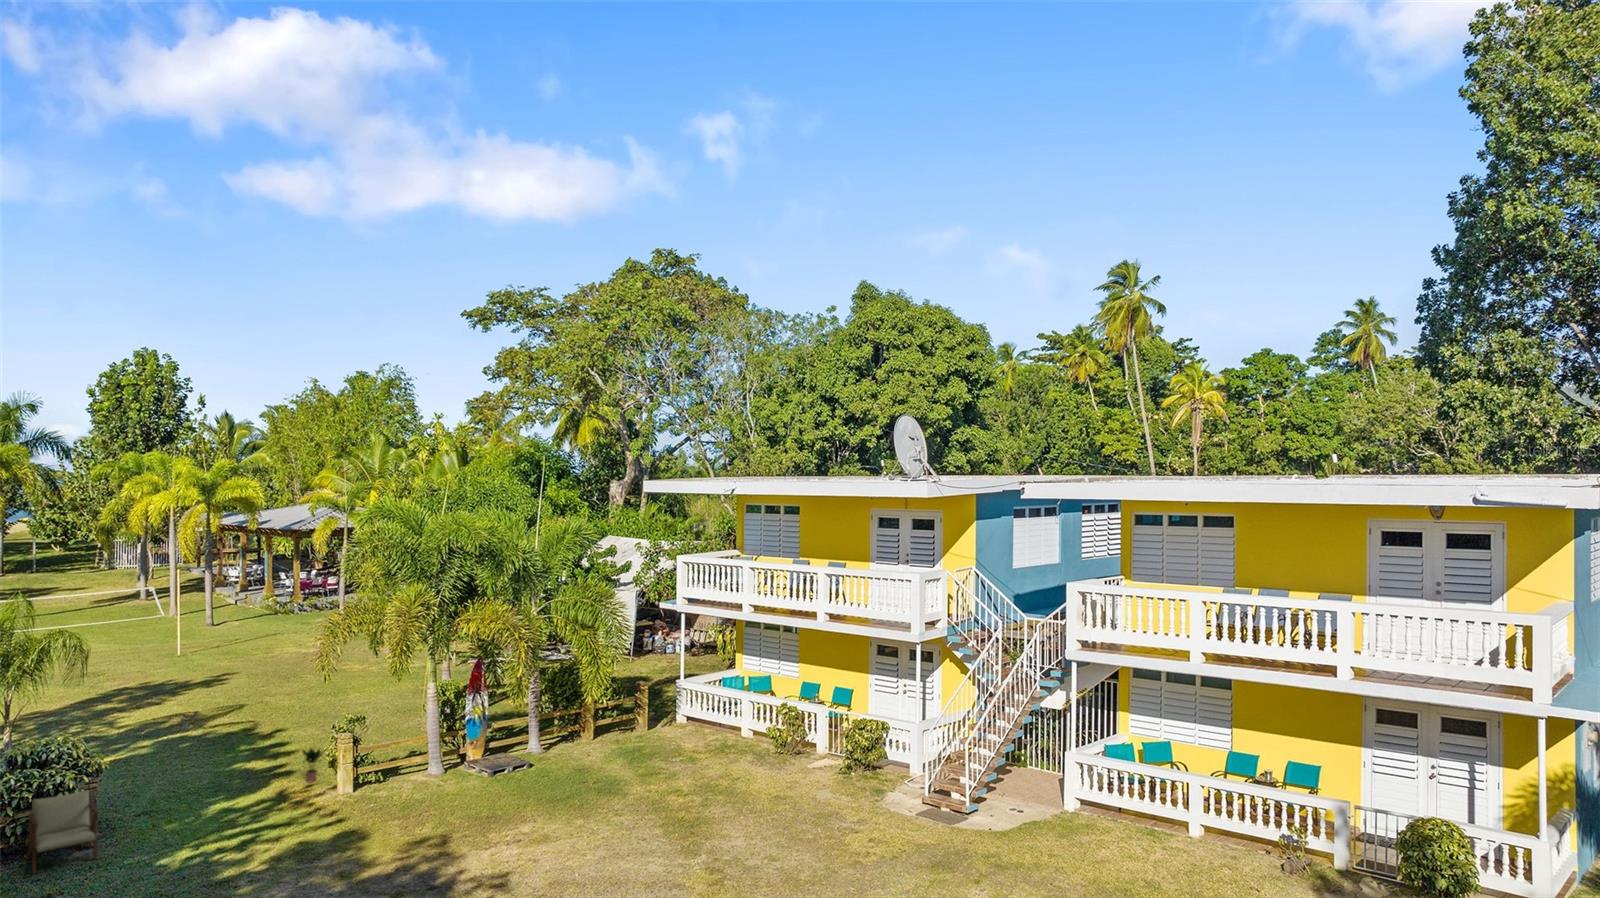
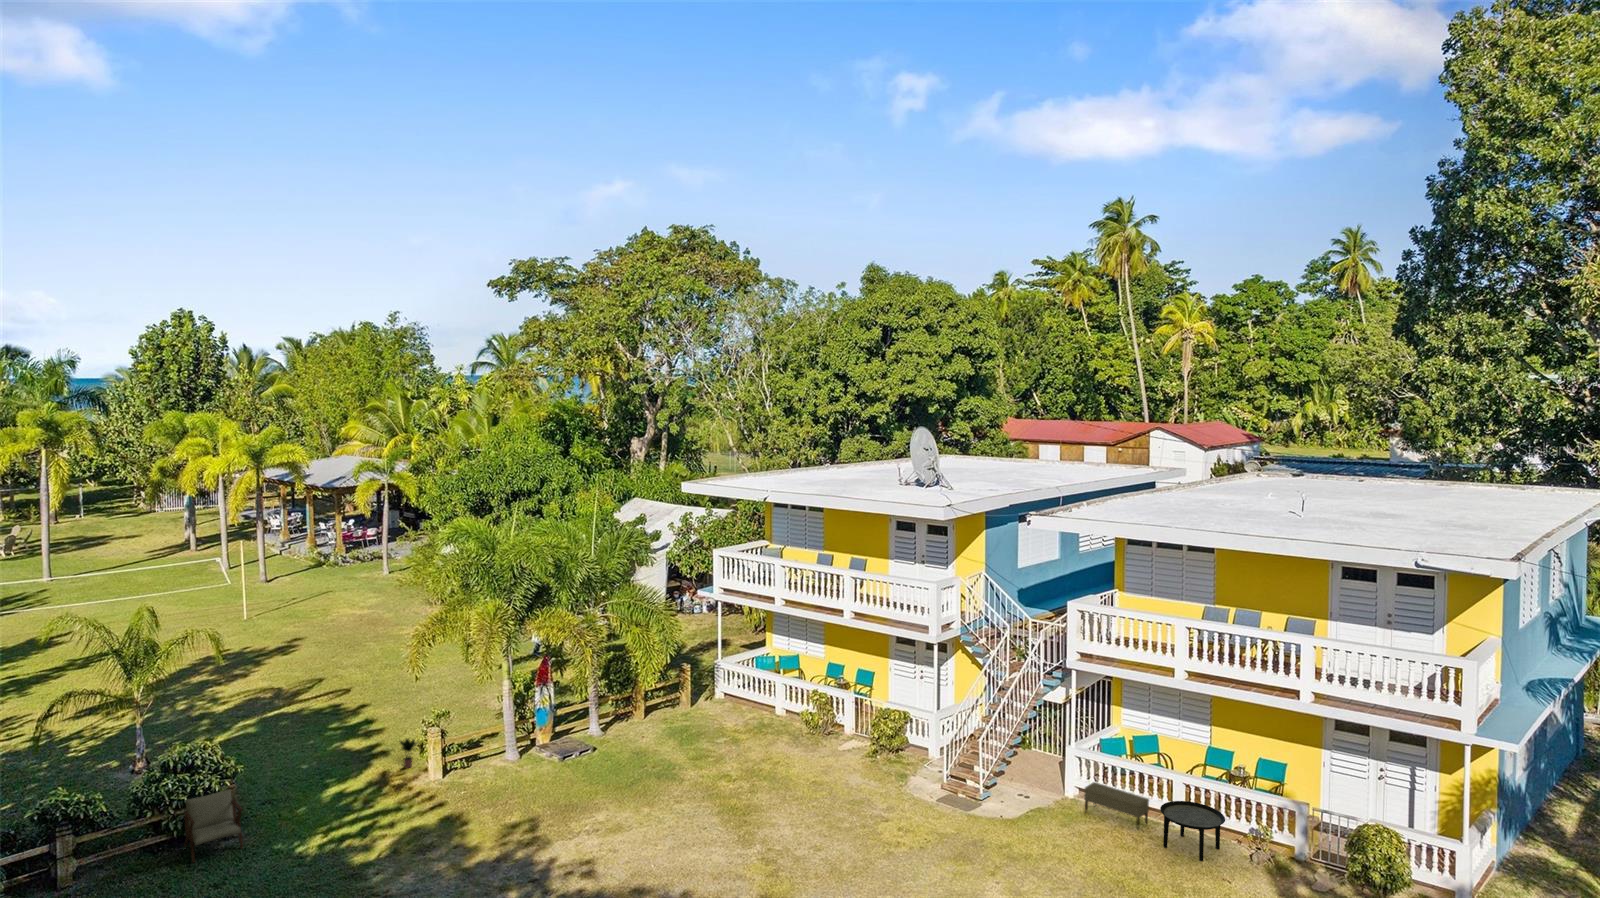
bench: none [1088,793,1164,845] -> present [1084,782,1149,829]
round table: none [1176,809,1253,876] -> present [1160,801,1225,861]

